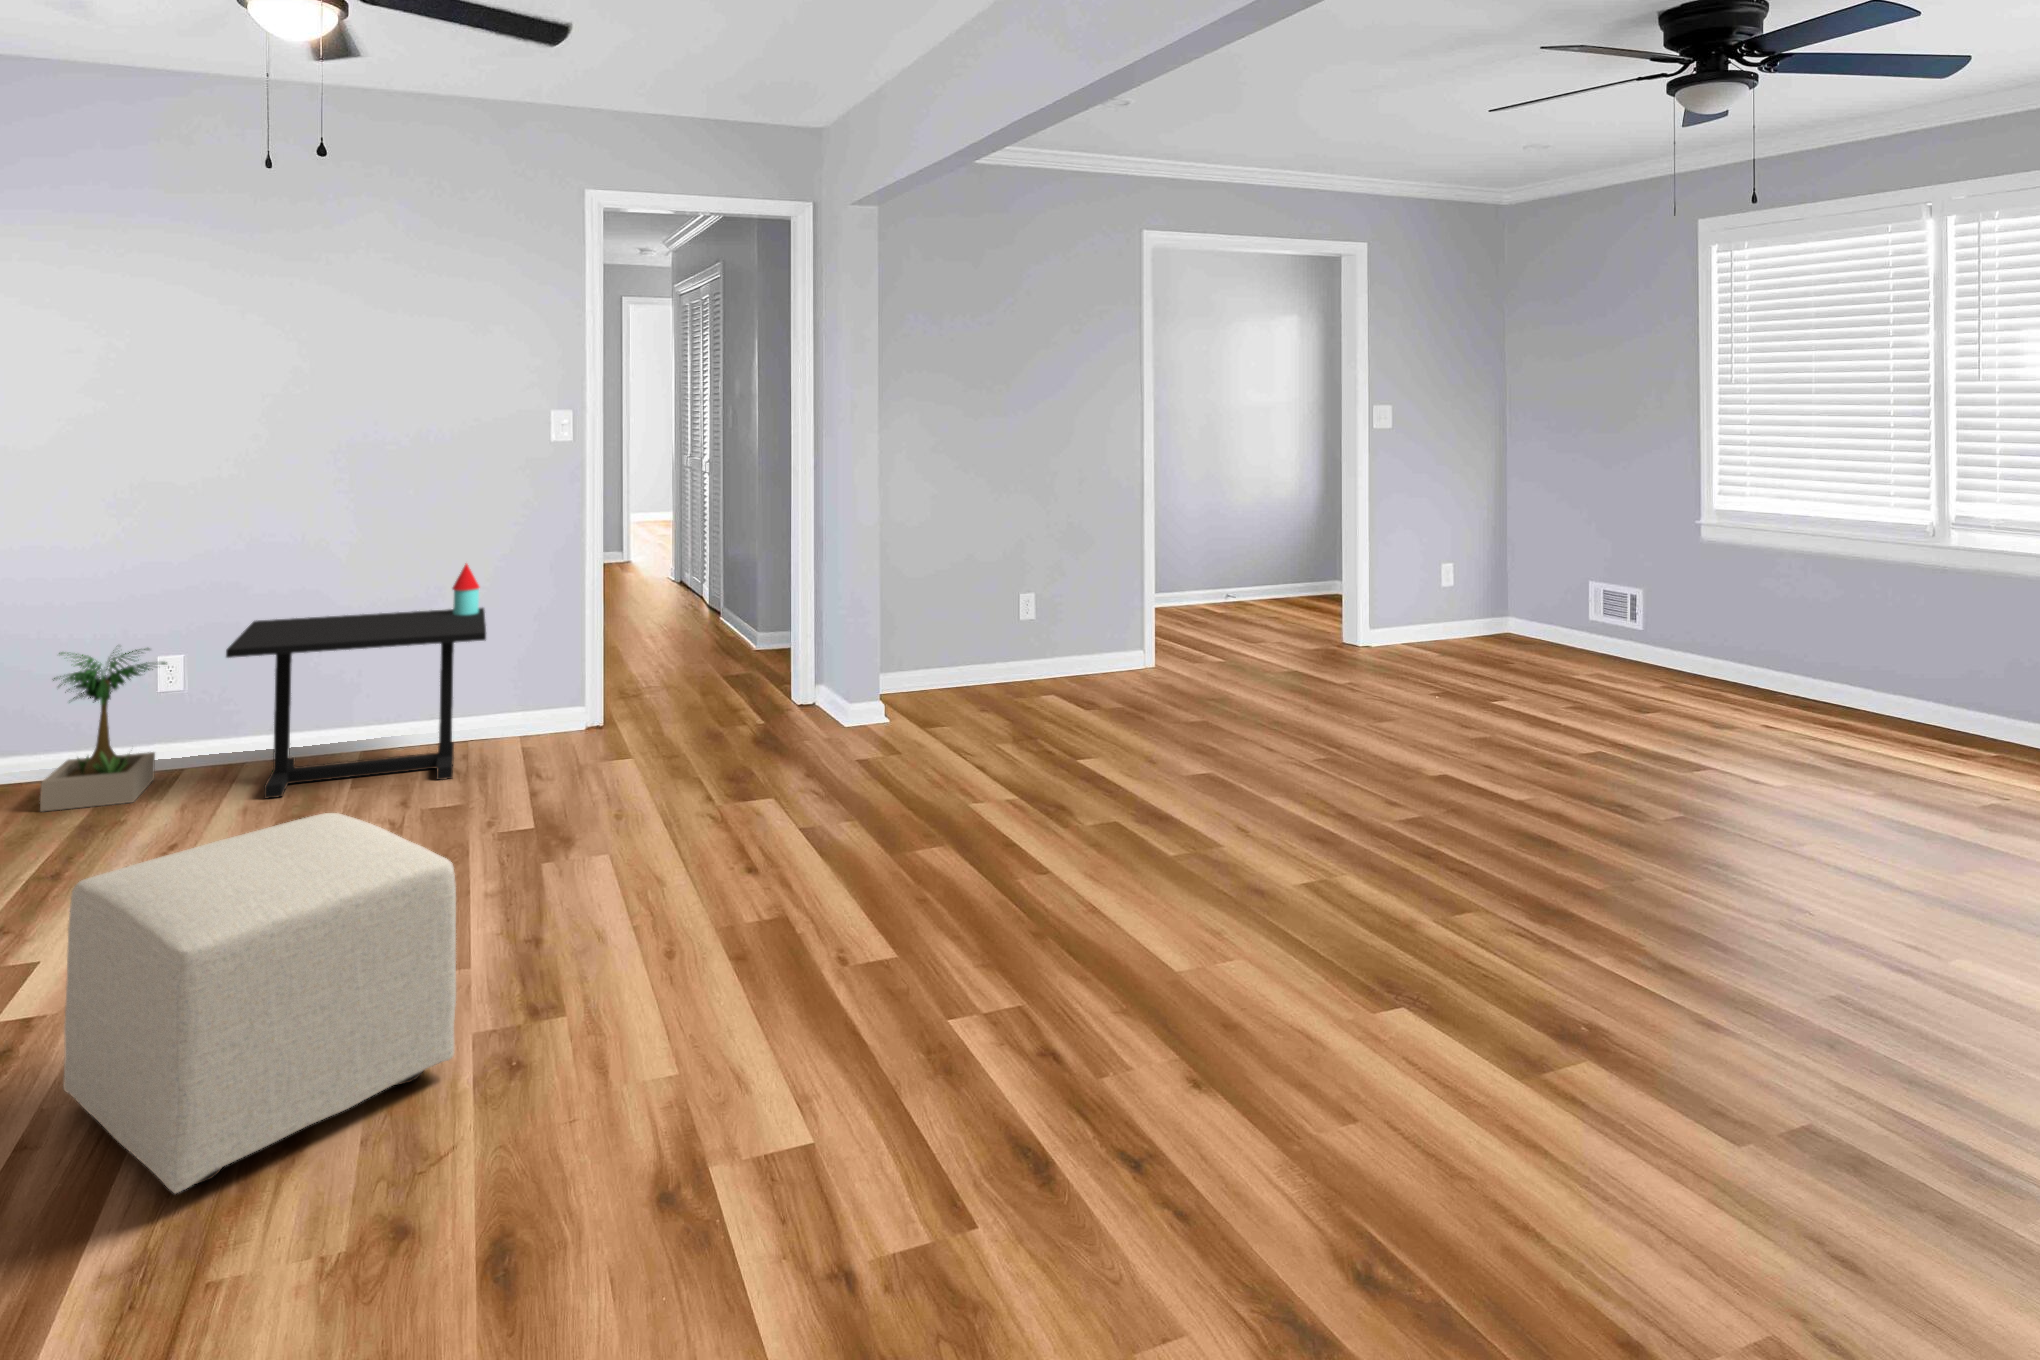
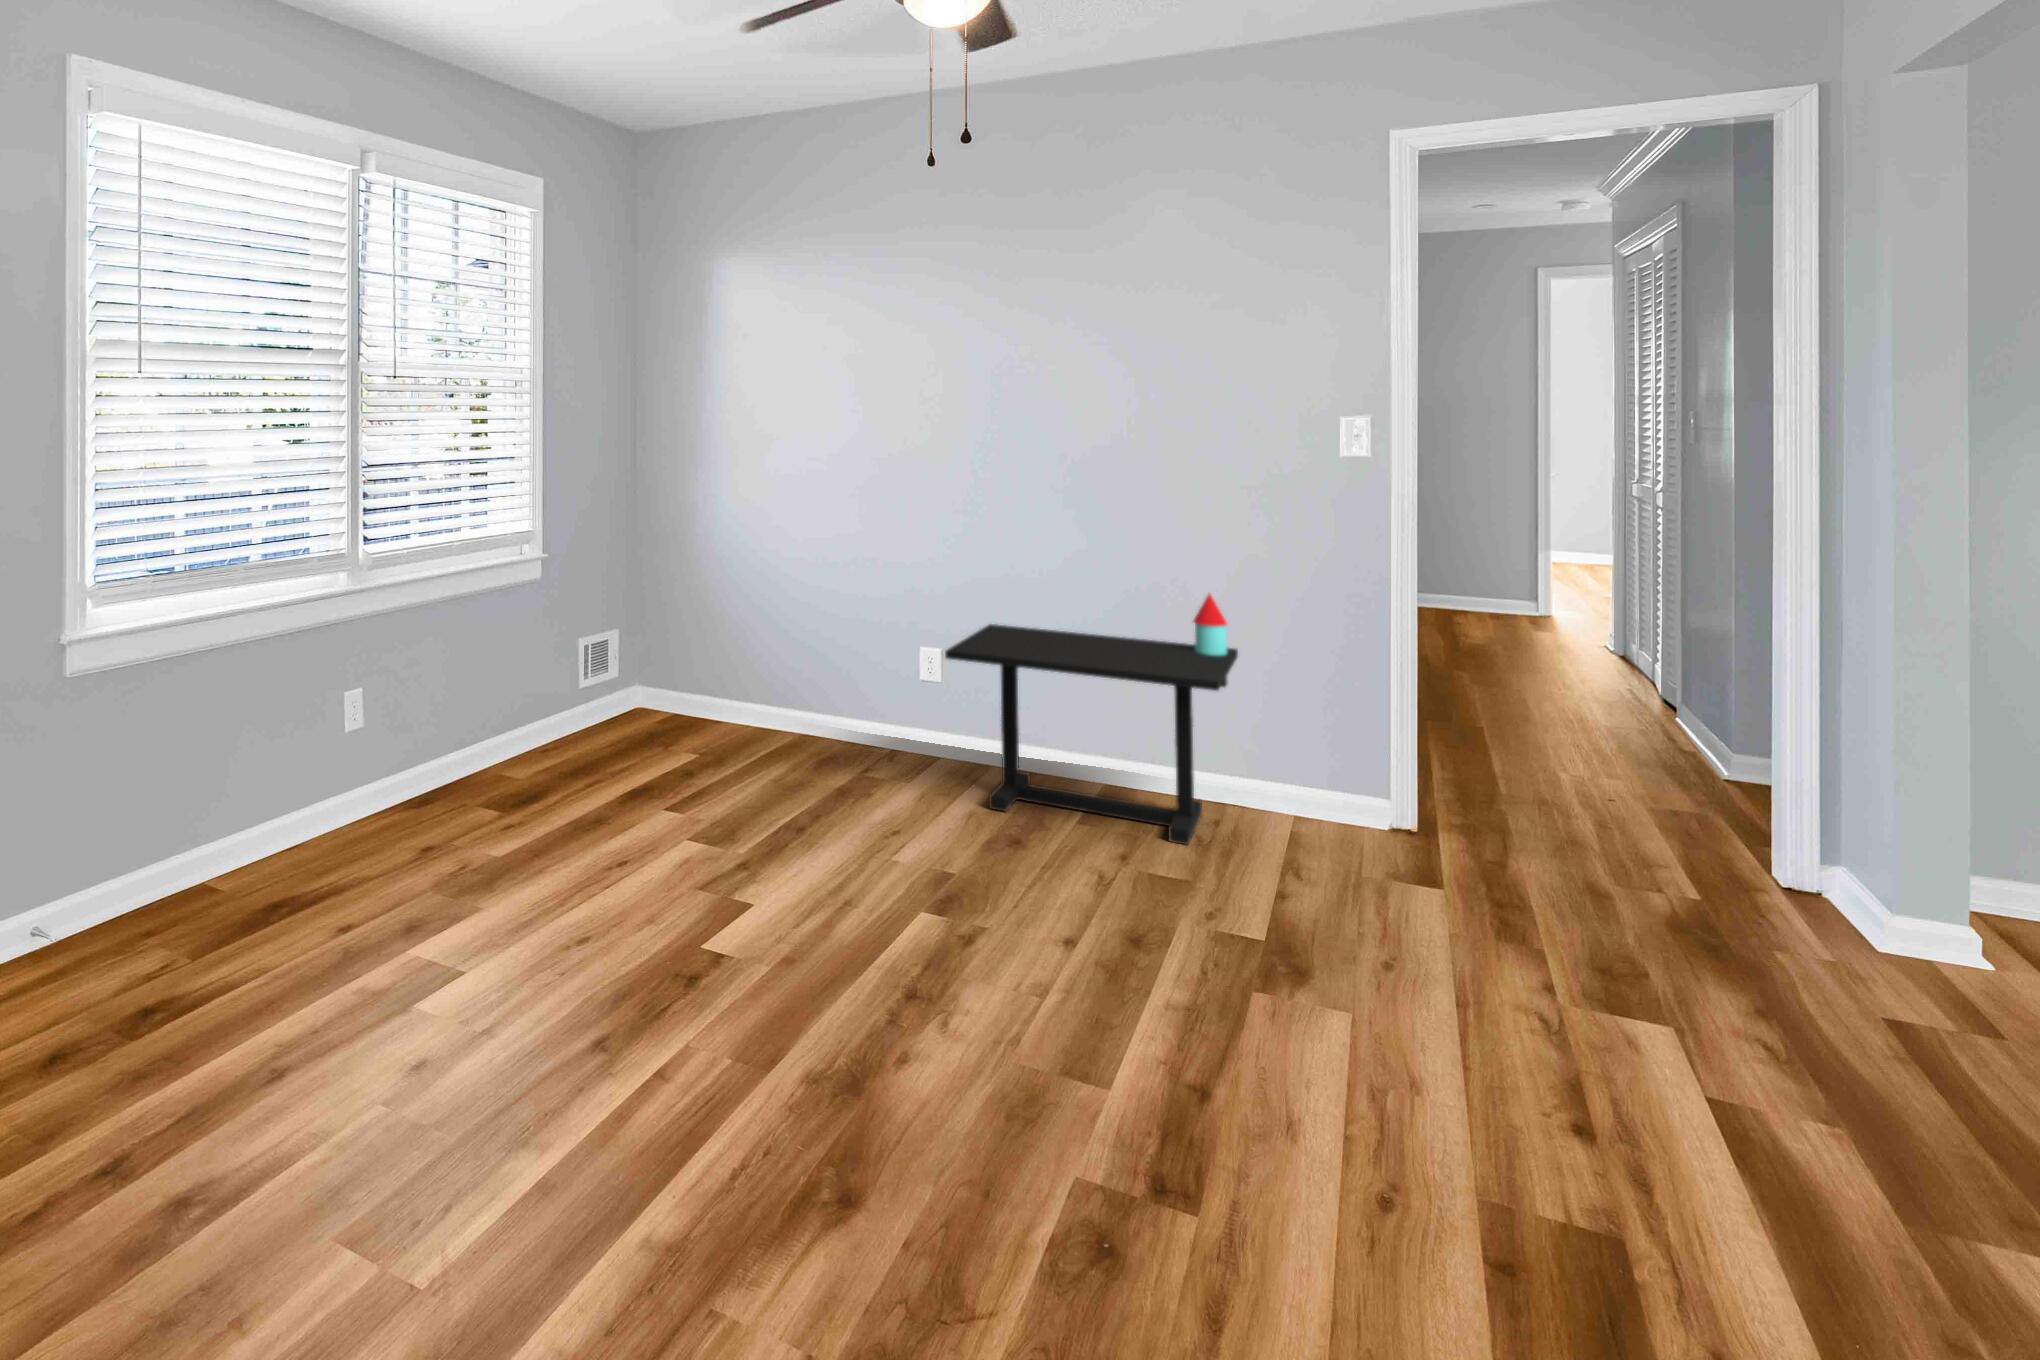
potted plant: present [40,648,167,811] -> none [815,626,919,779]
ottoman: present [63,813,456,1193] -> none [712,849,1040,1192]

